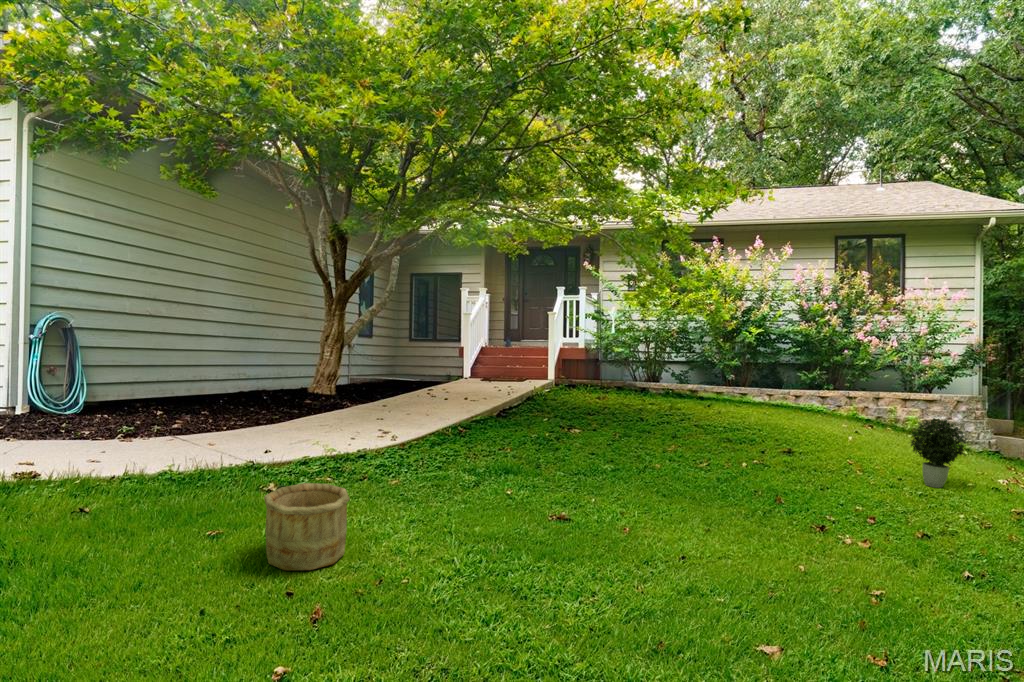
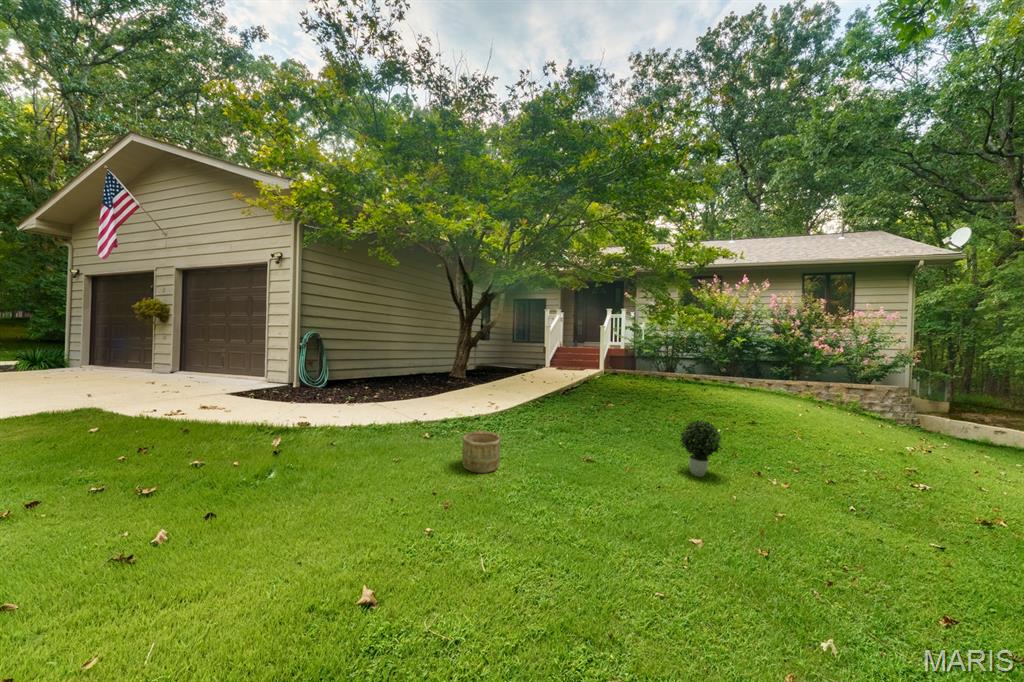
potted plant: present [911,419,968,488] -> present [680,421,721,477]

